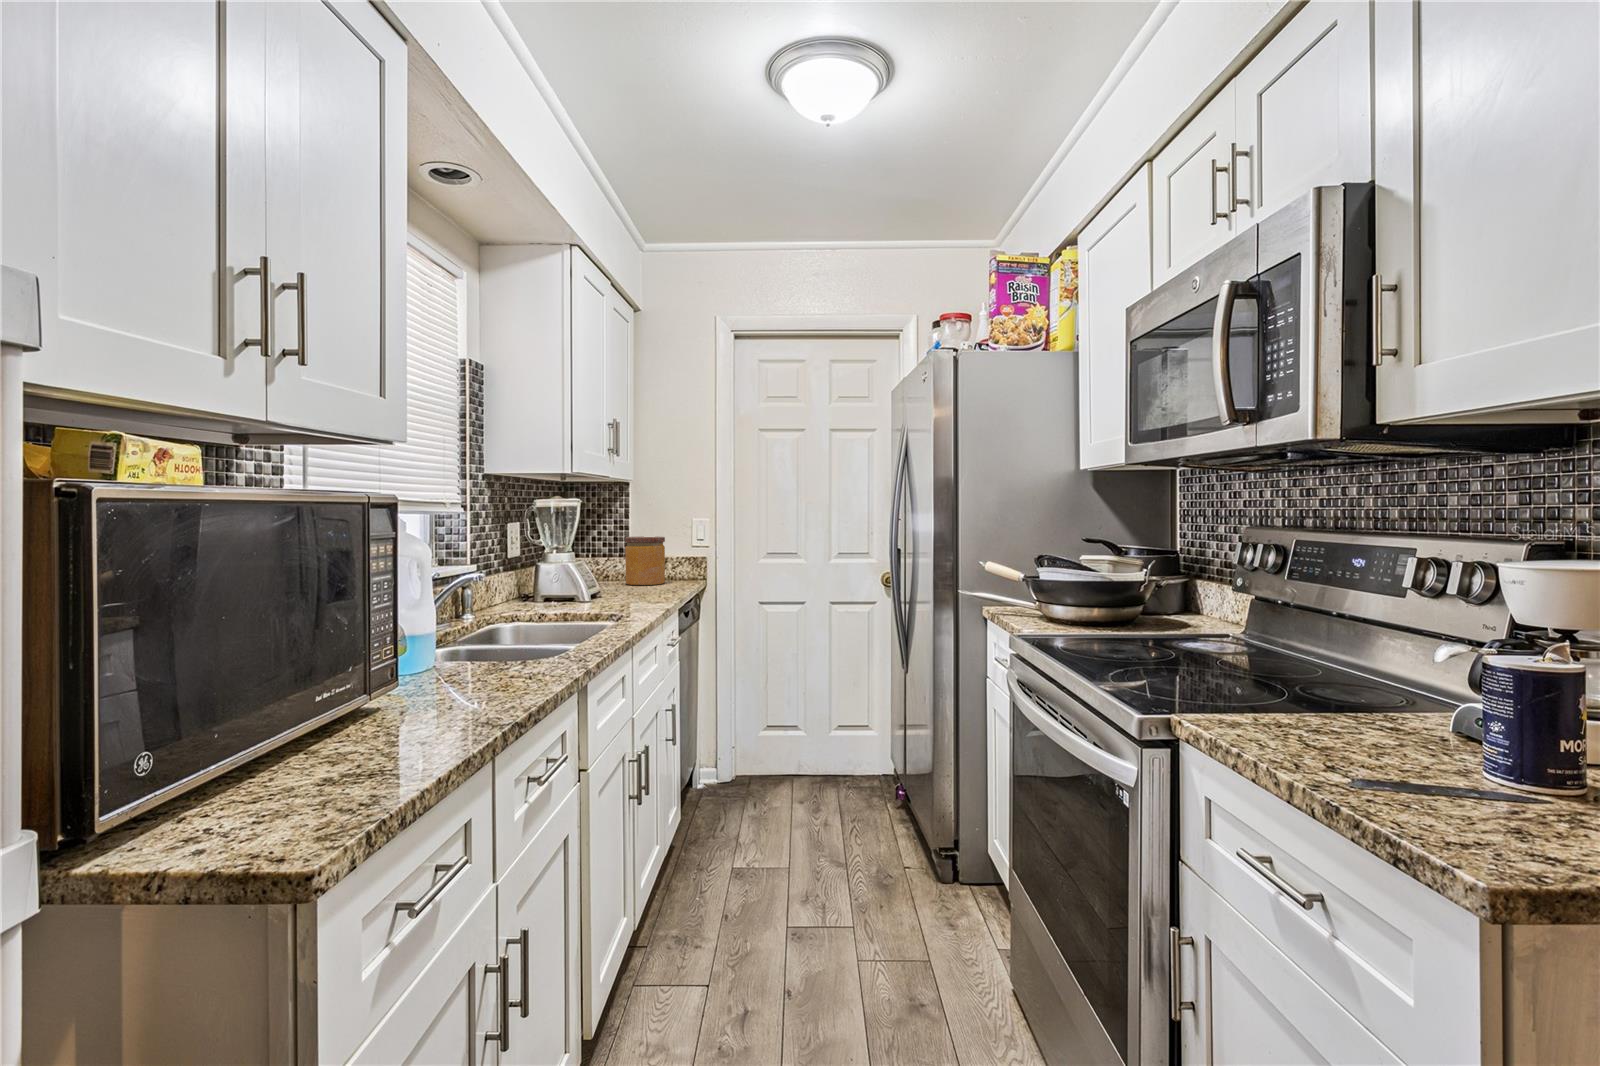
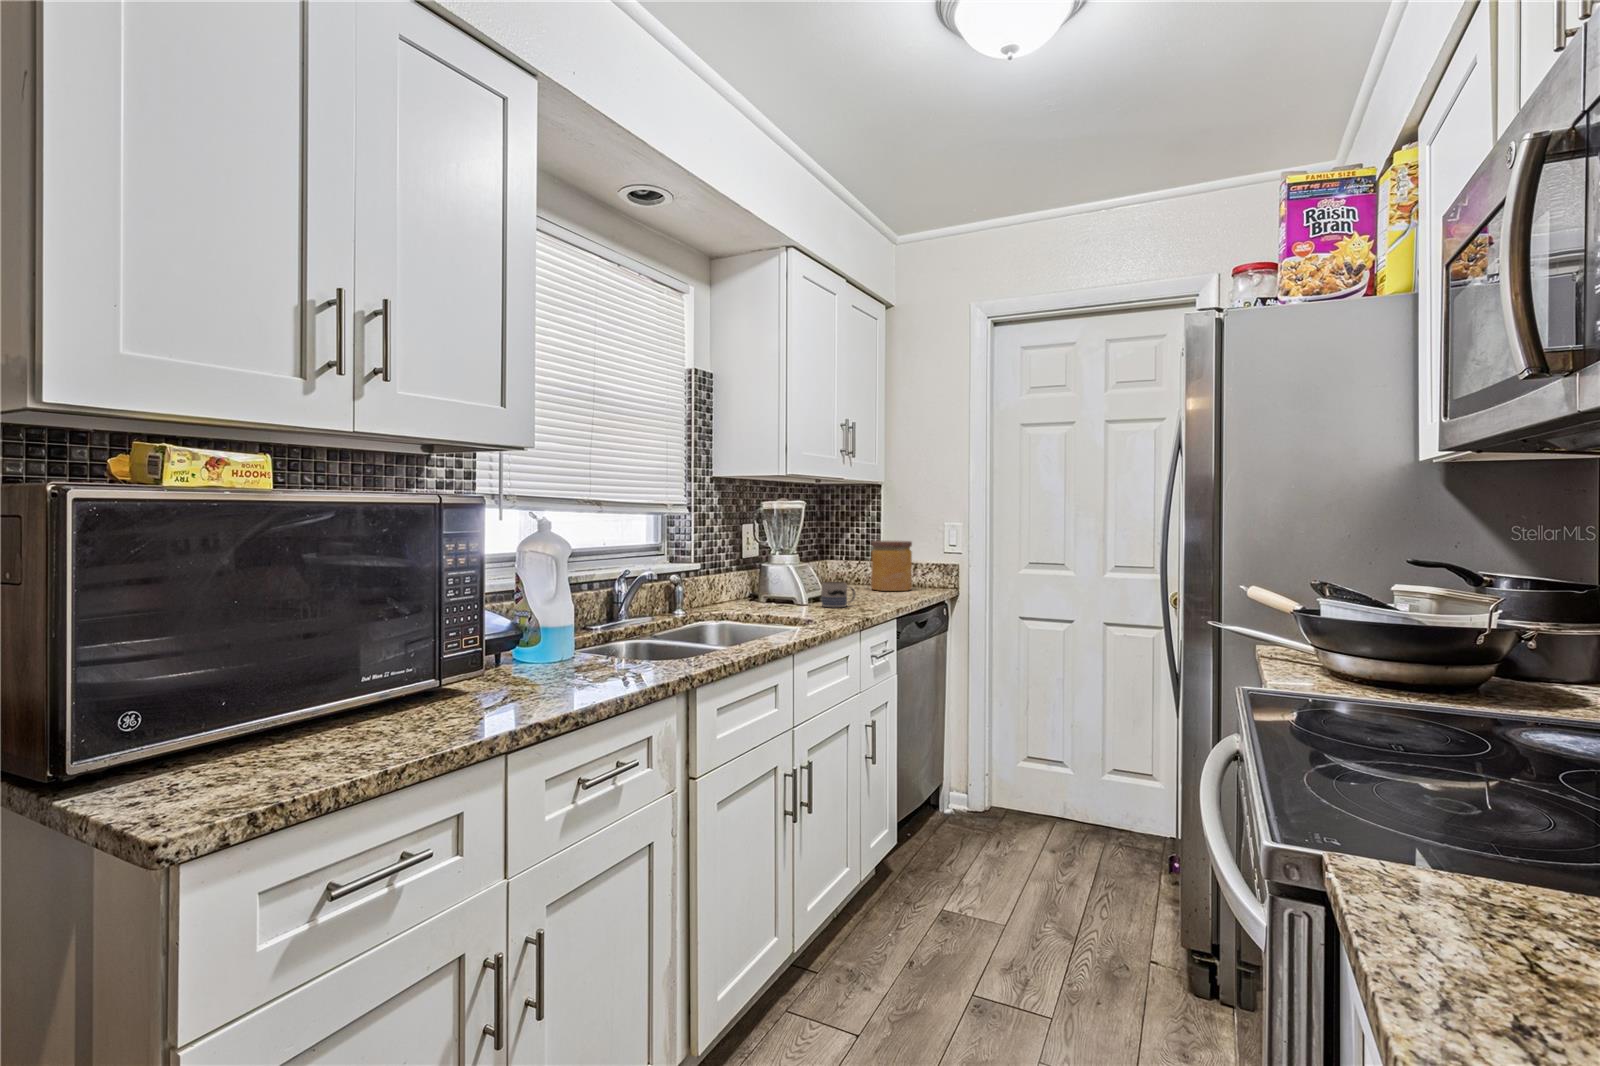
mug: none [603,577,636,602] -> present [821,582,856,607]

